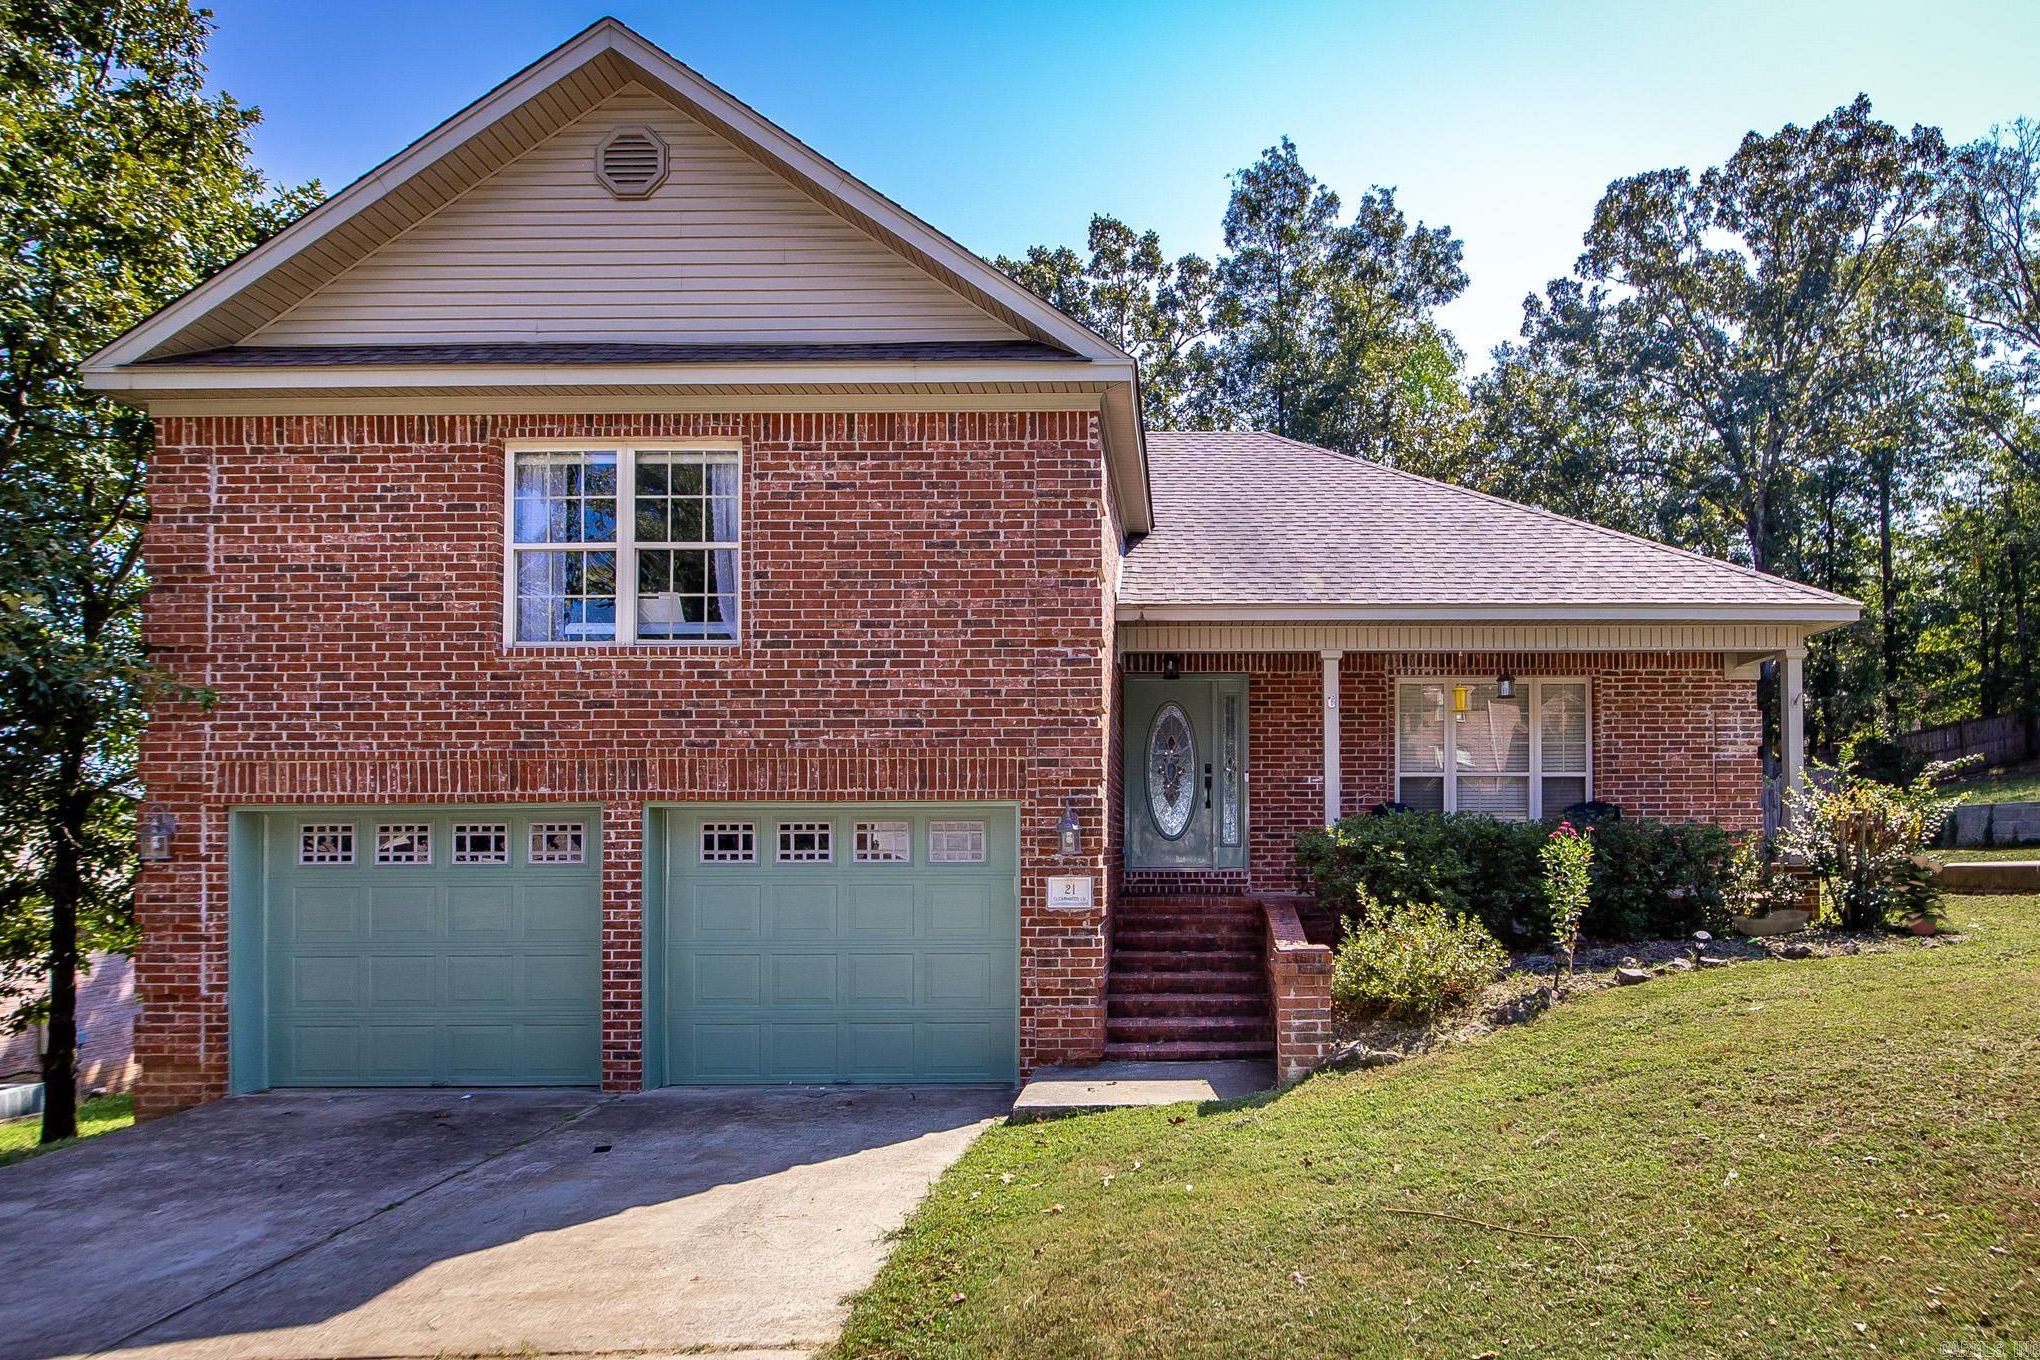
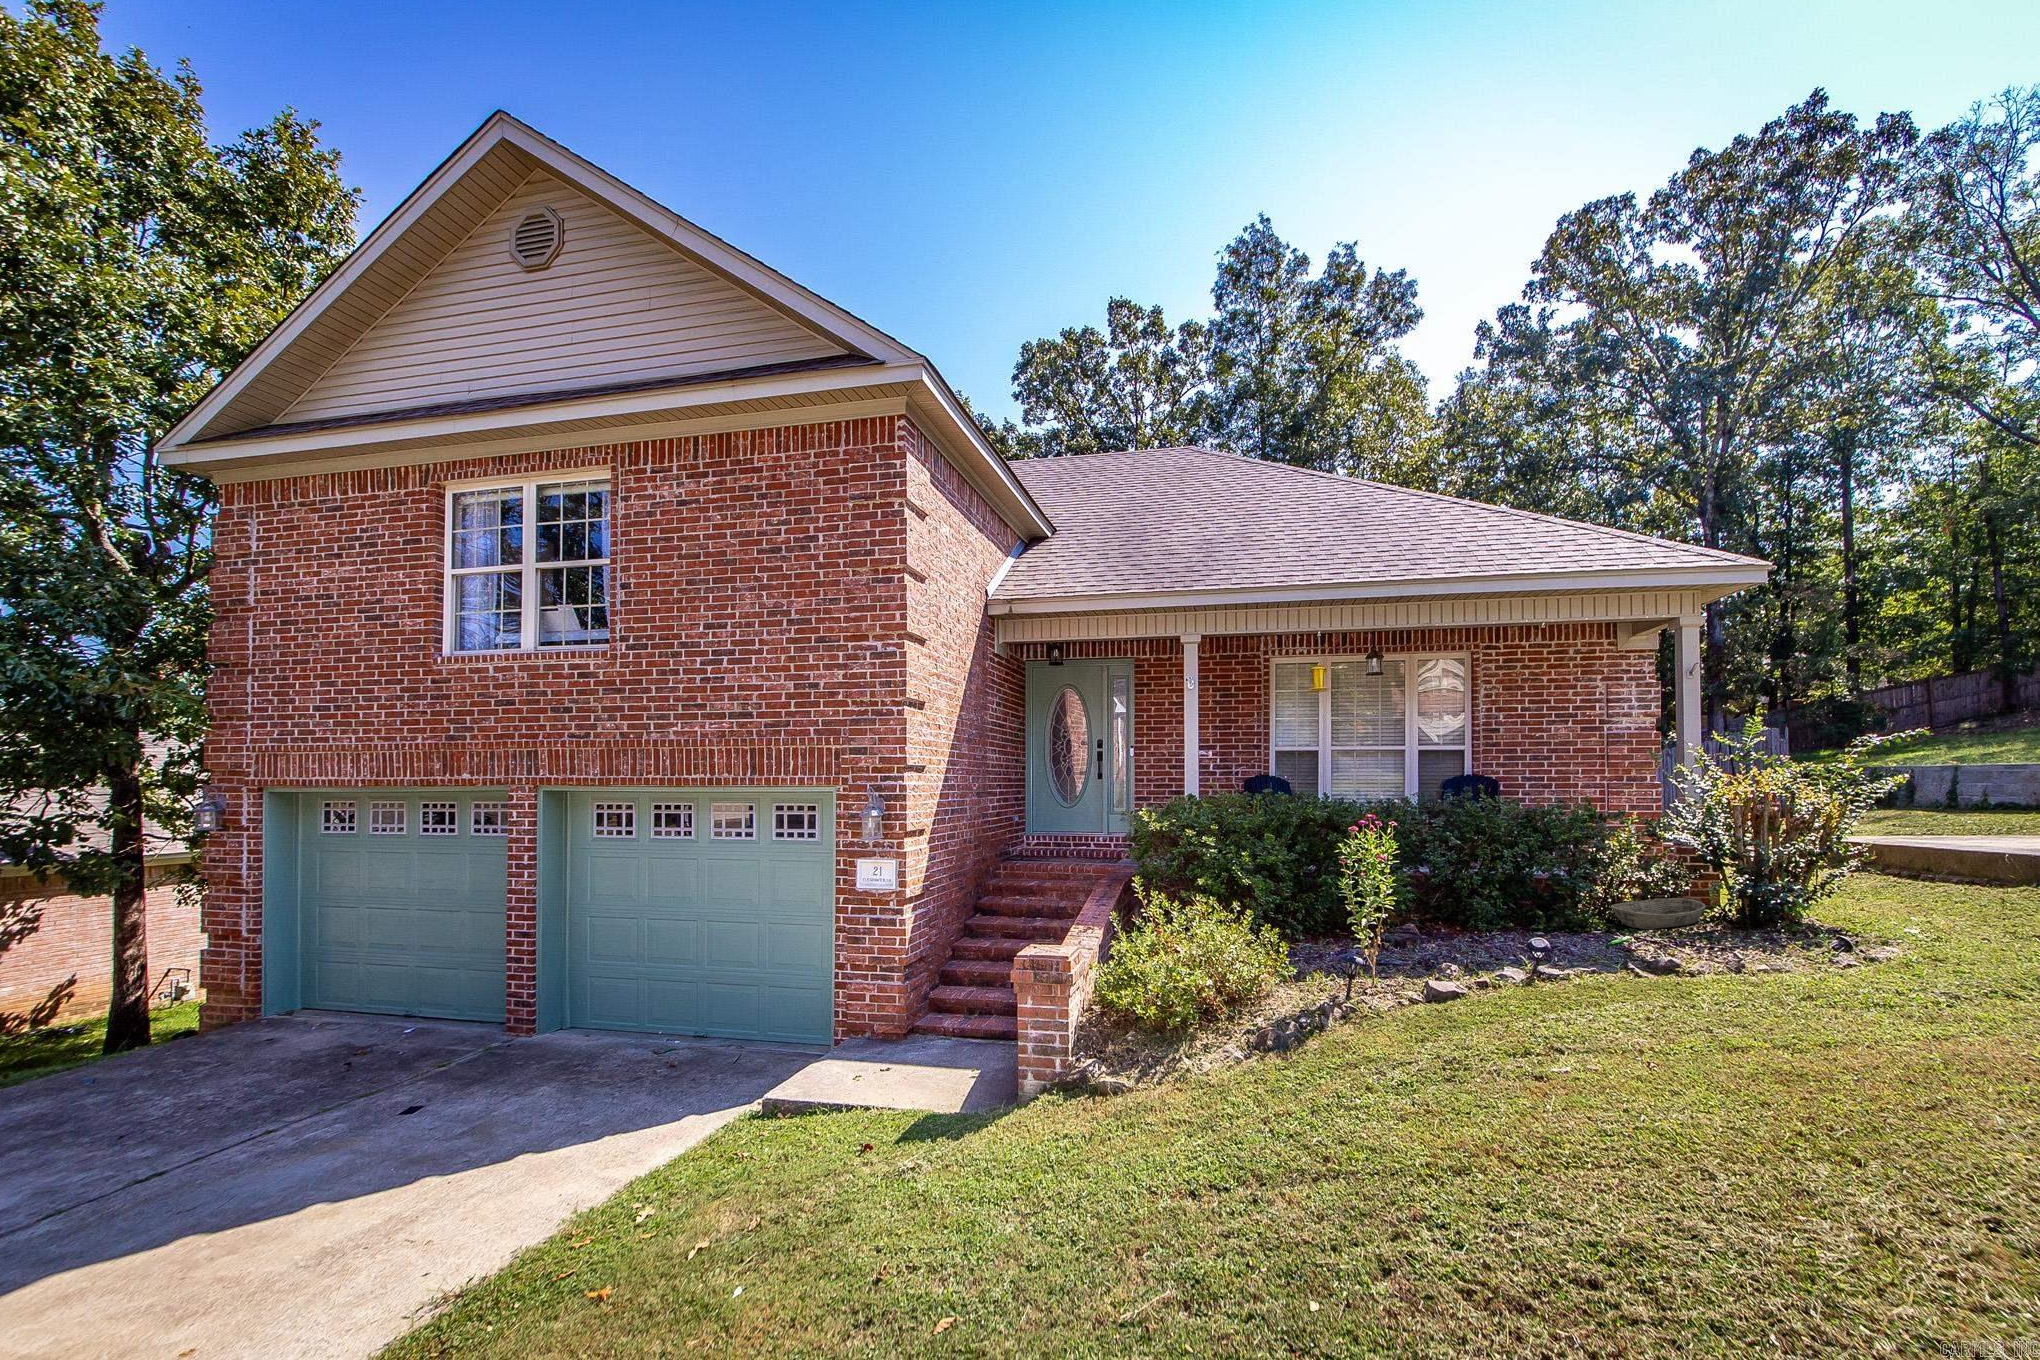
decorative plant: present [1882,854,1953,934] -> none [1798,847,1904,943]

